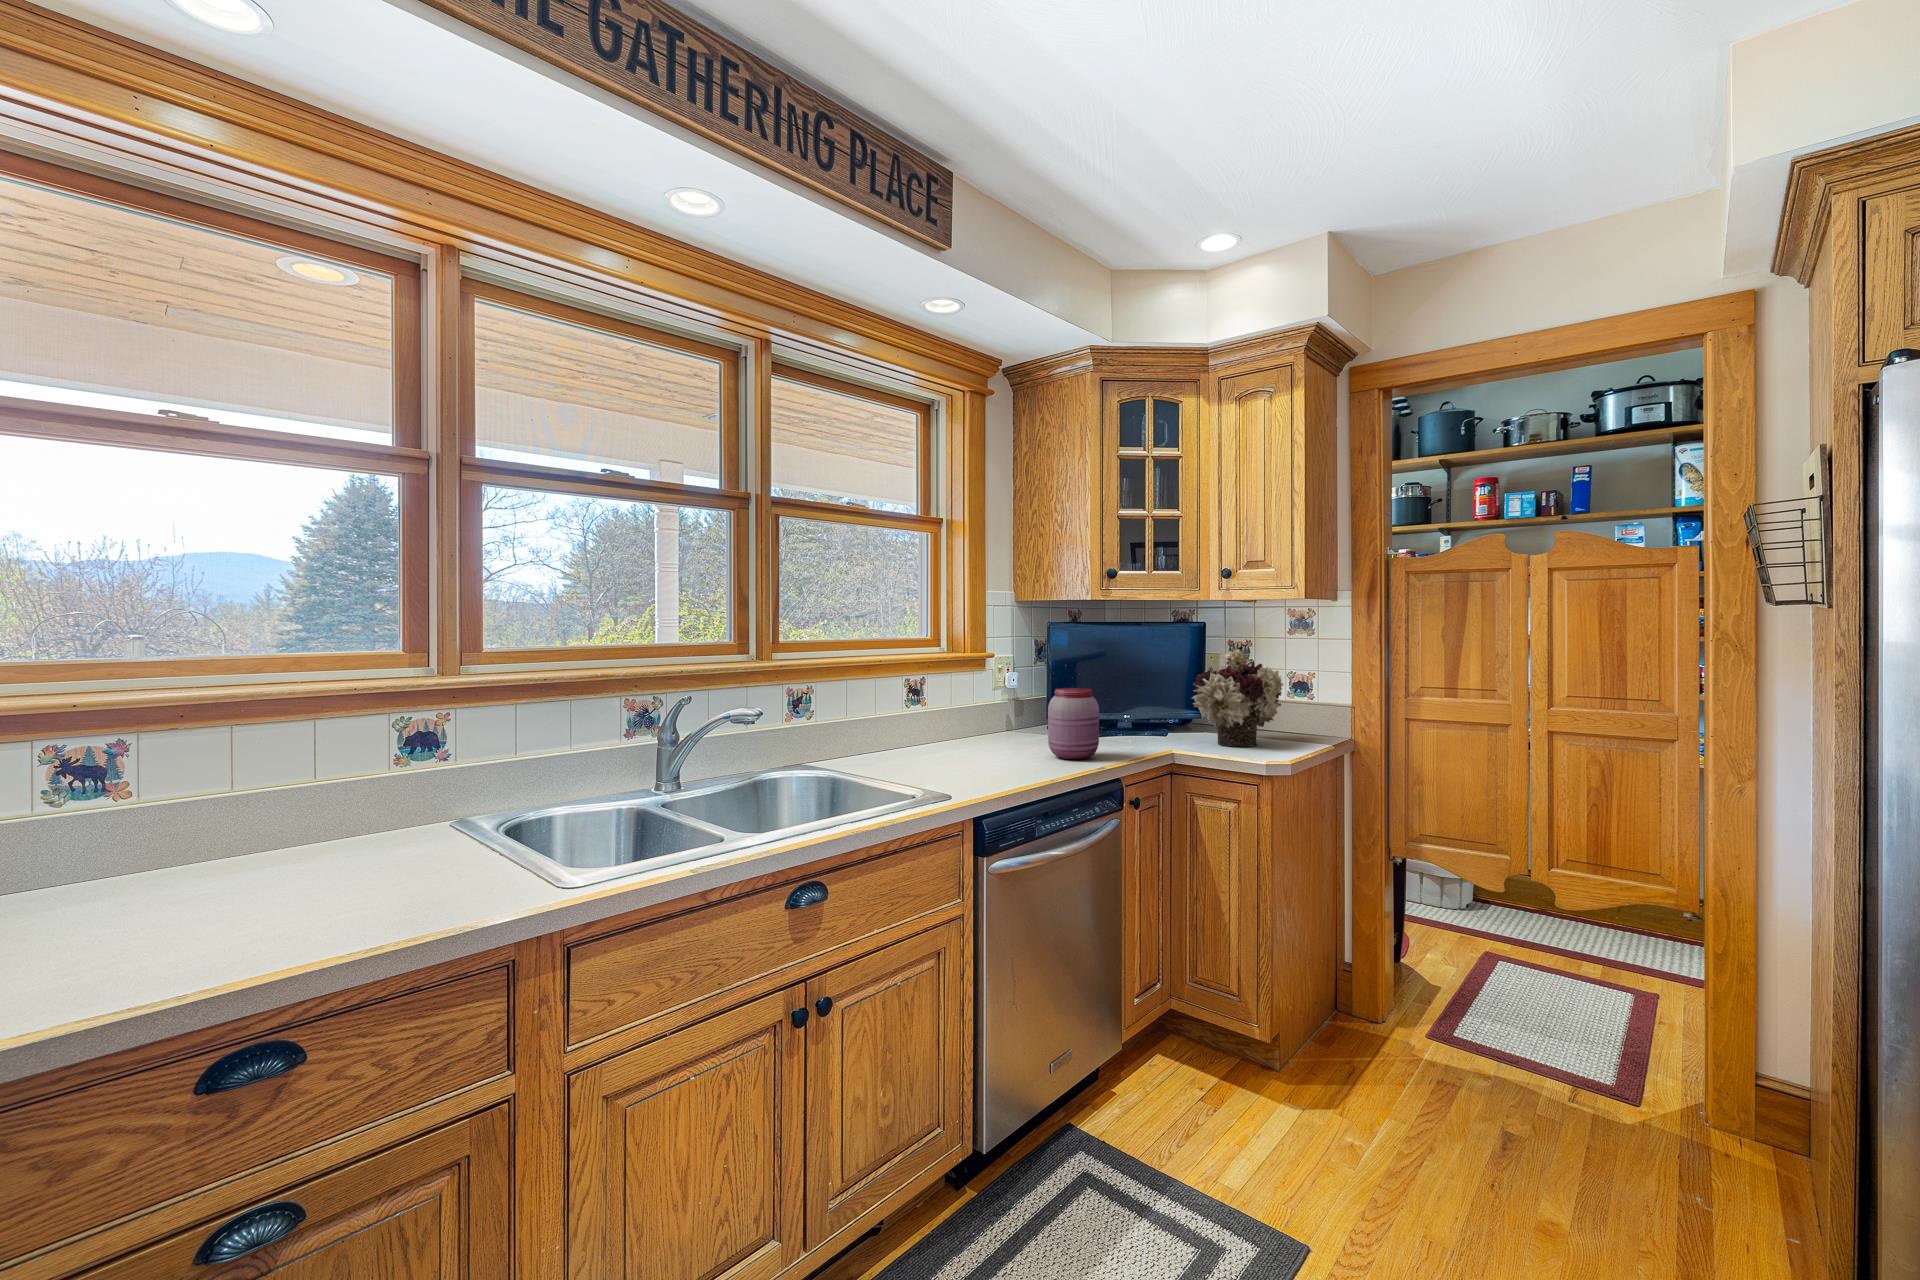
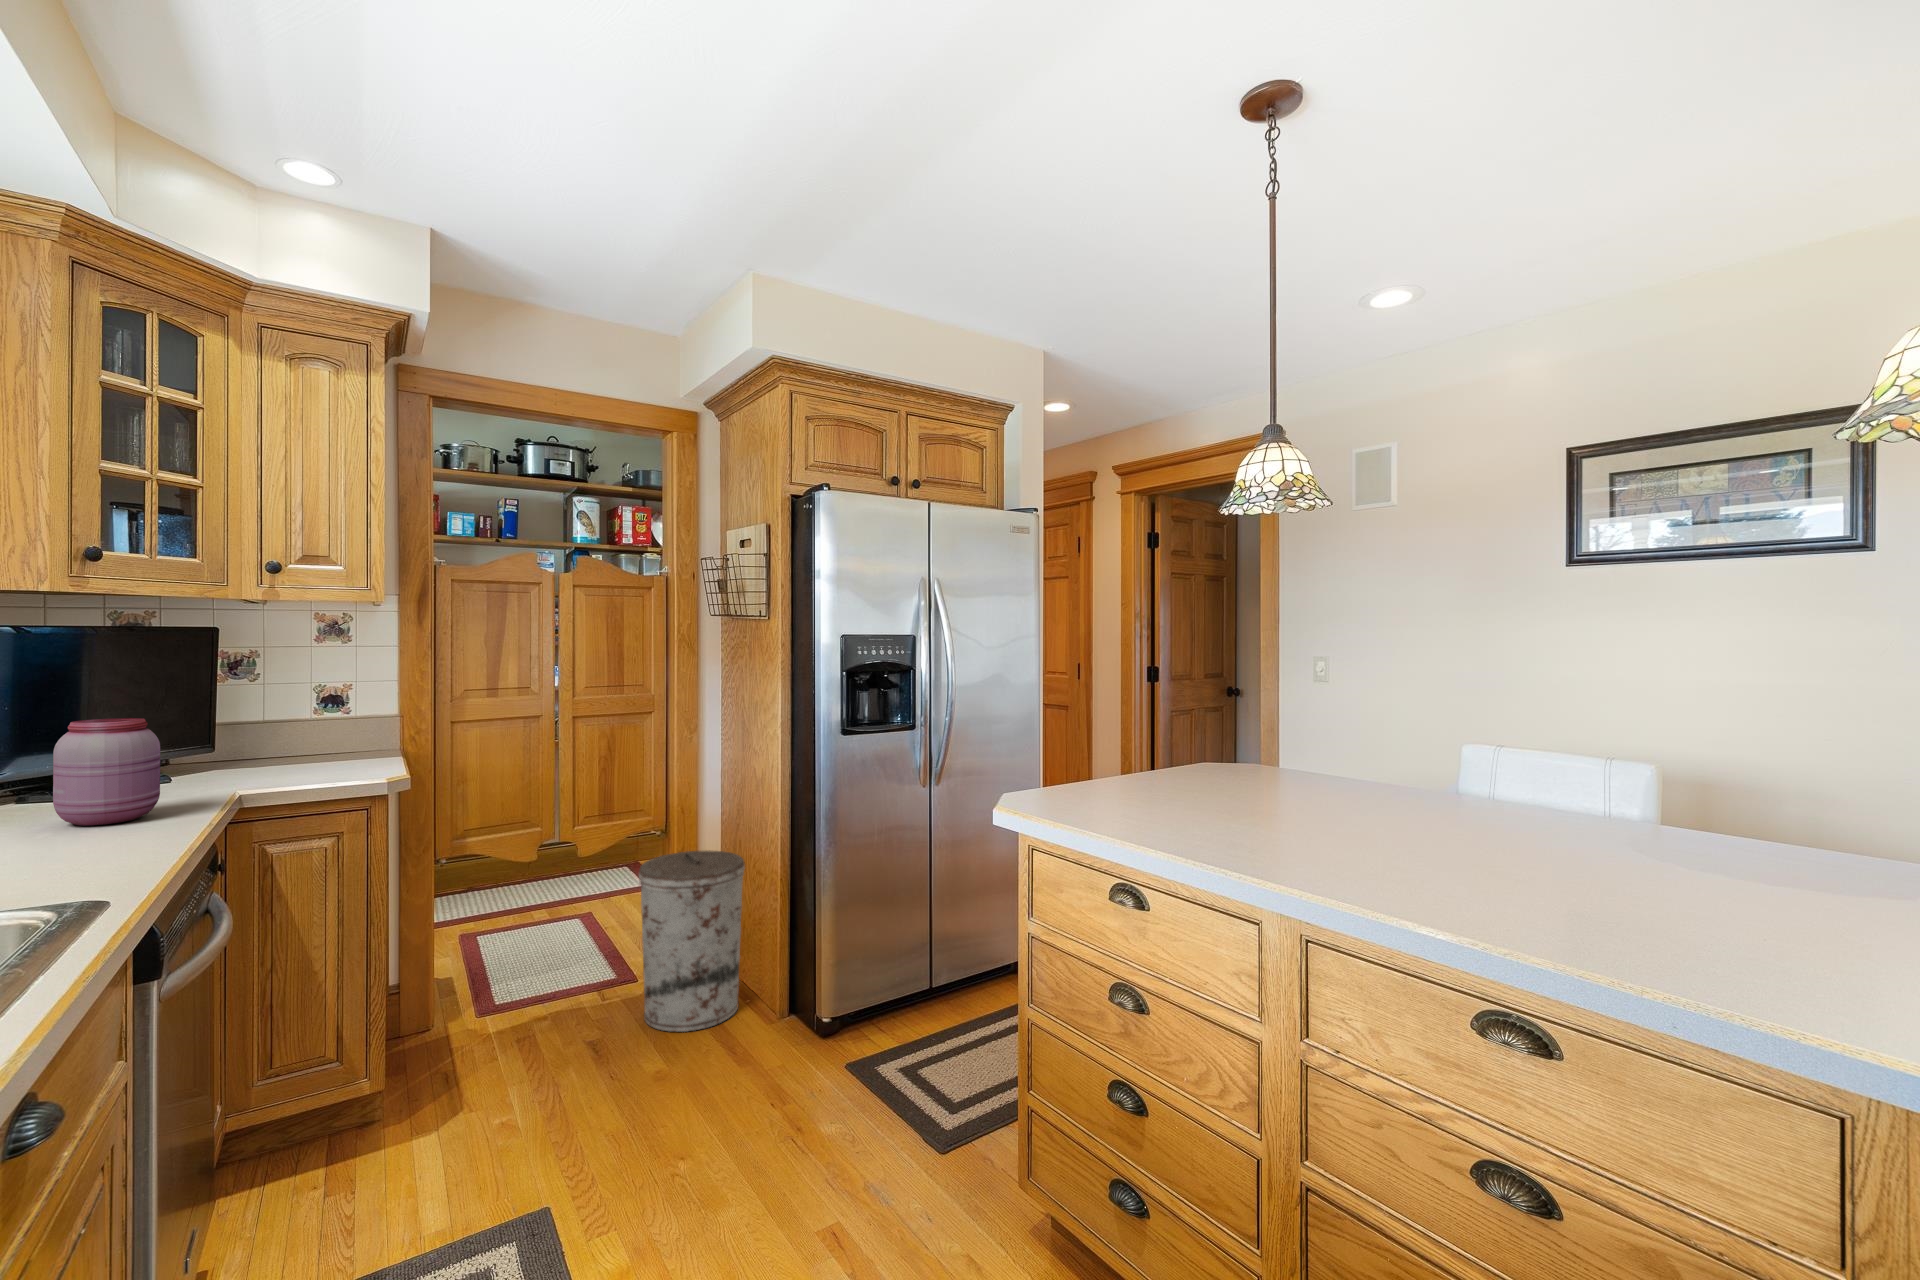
flower arrangement: present [1192,649,1284,747] -> none [239,658,366,774]
trash can: none [1589,934,1786,1223] -> present [639,850,745,1032]

